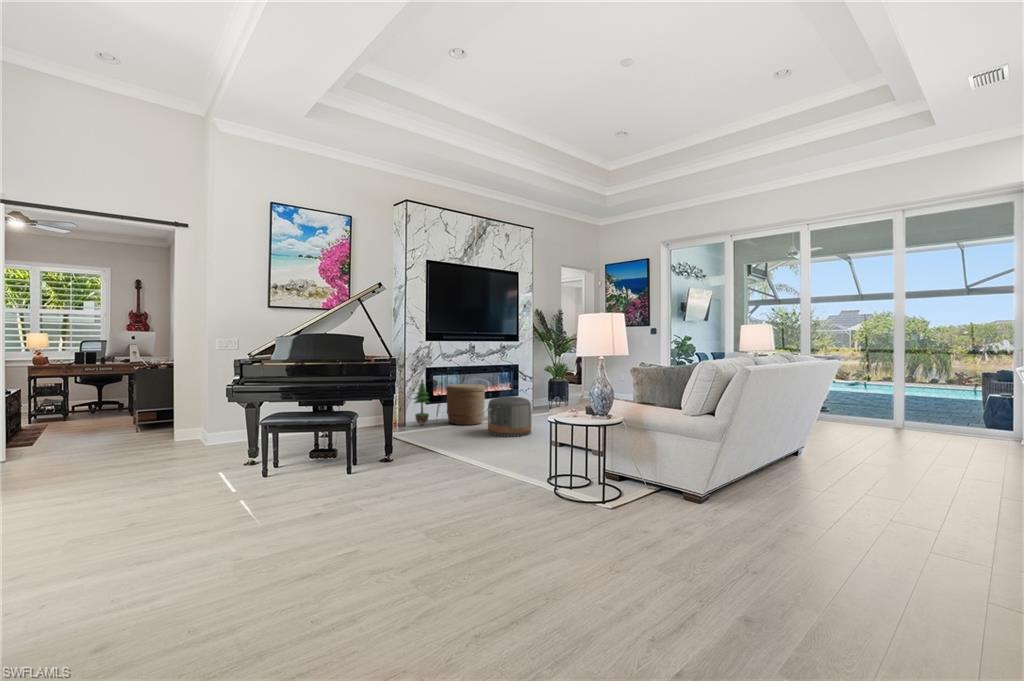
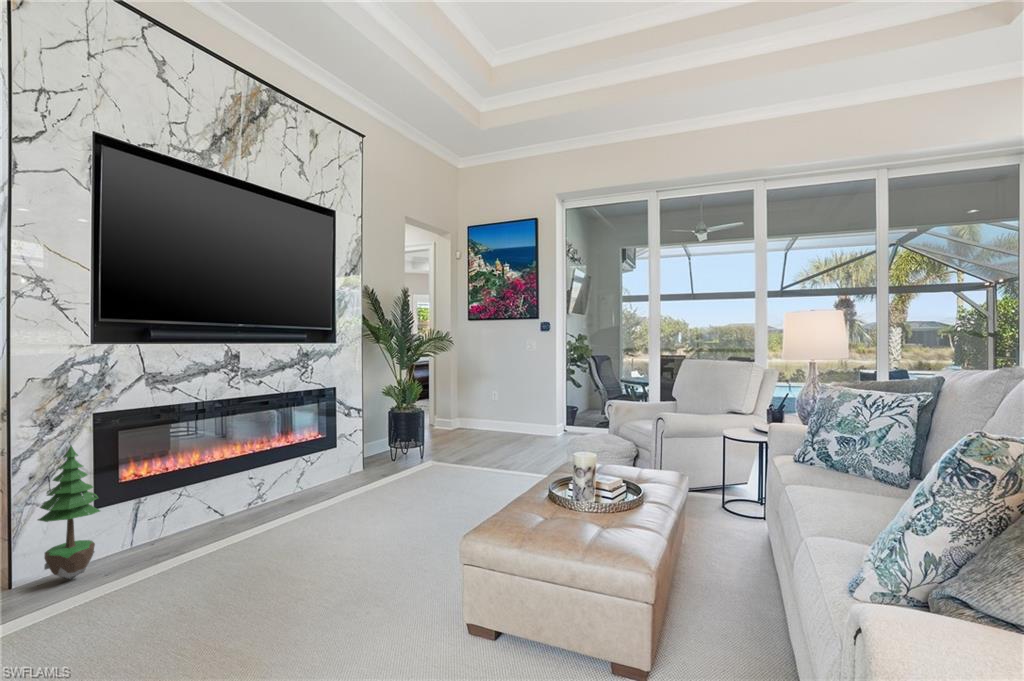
basket: present [446,384,485,425] -> none [155,442,267,557]
pouf: present [488,396,531,437] -> none [276,477,394,603]

